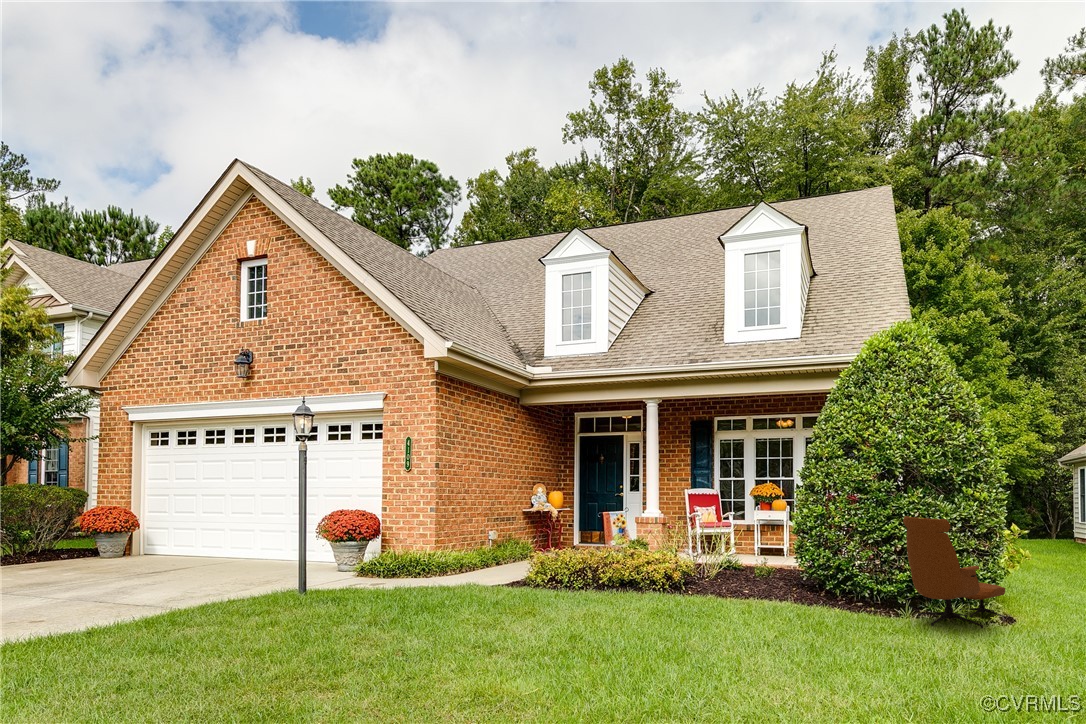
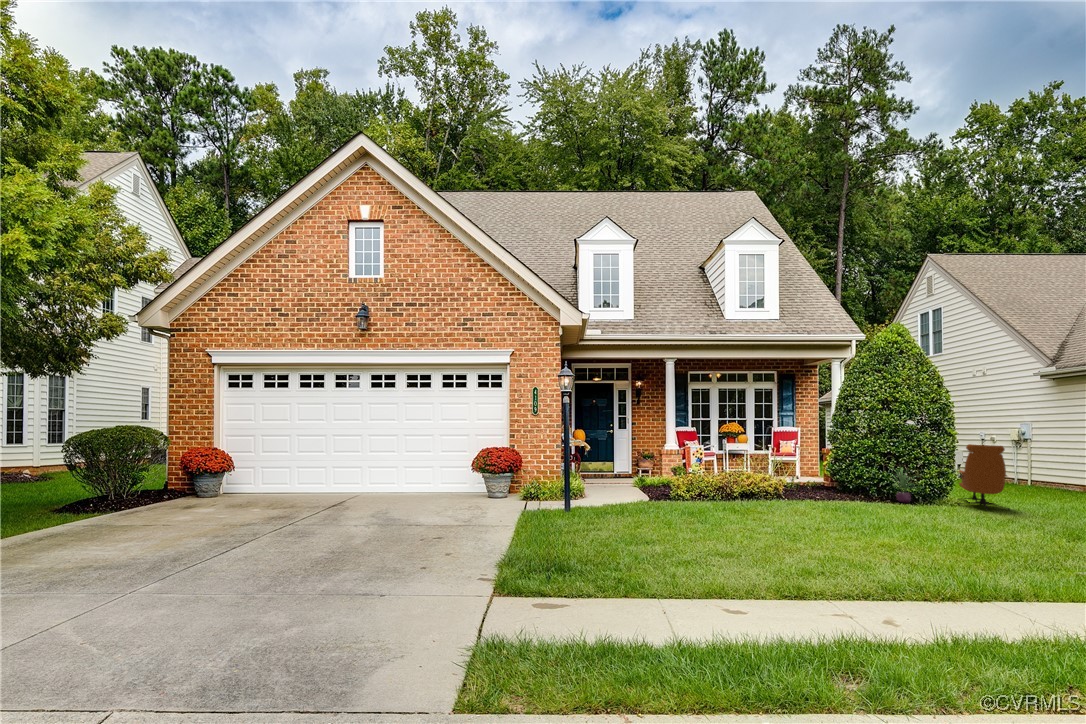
decorative plant: none [813,551,873,608] -> present [894,469,911,503]

